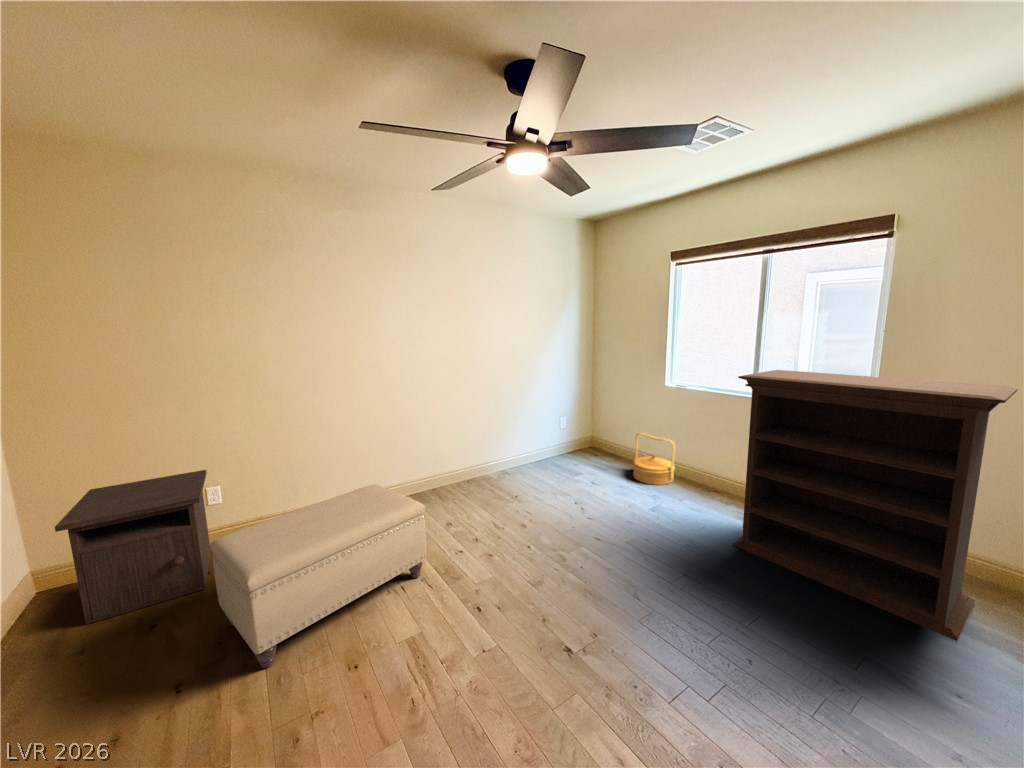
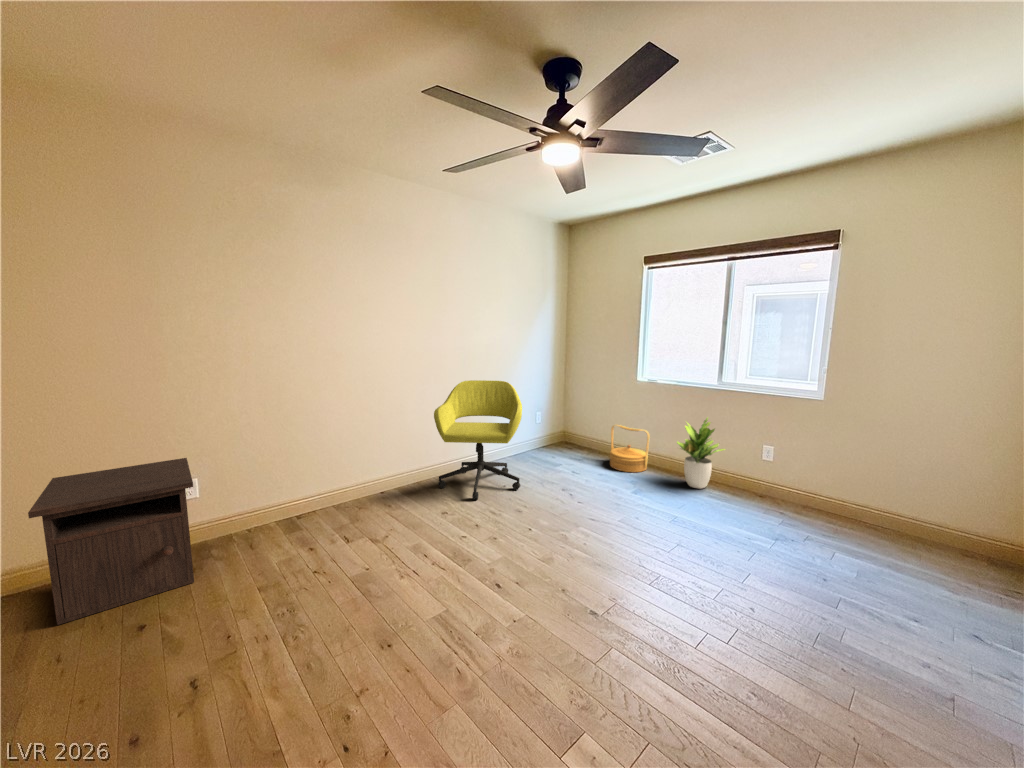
bookshelf: present [733,370,1018,641] -> none [711,361,940,582]
office chair: none [442,388,534,512] -> present [434,380,522,500]
potted plant: none [702,429,759,507] -> present [677,418,725,489]
ottoman: present [210,484,426,668] -> none [216,469,435,650]

